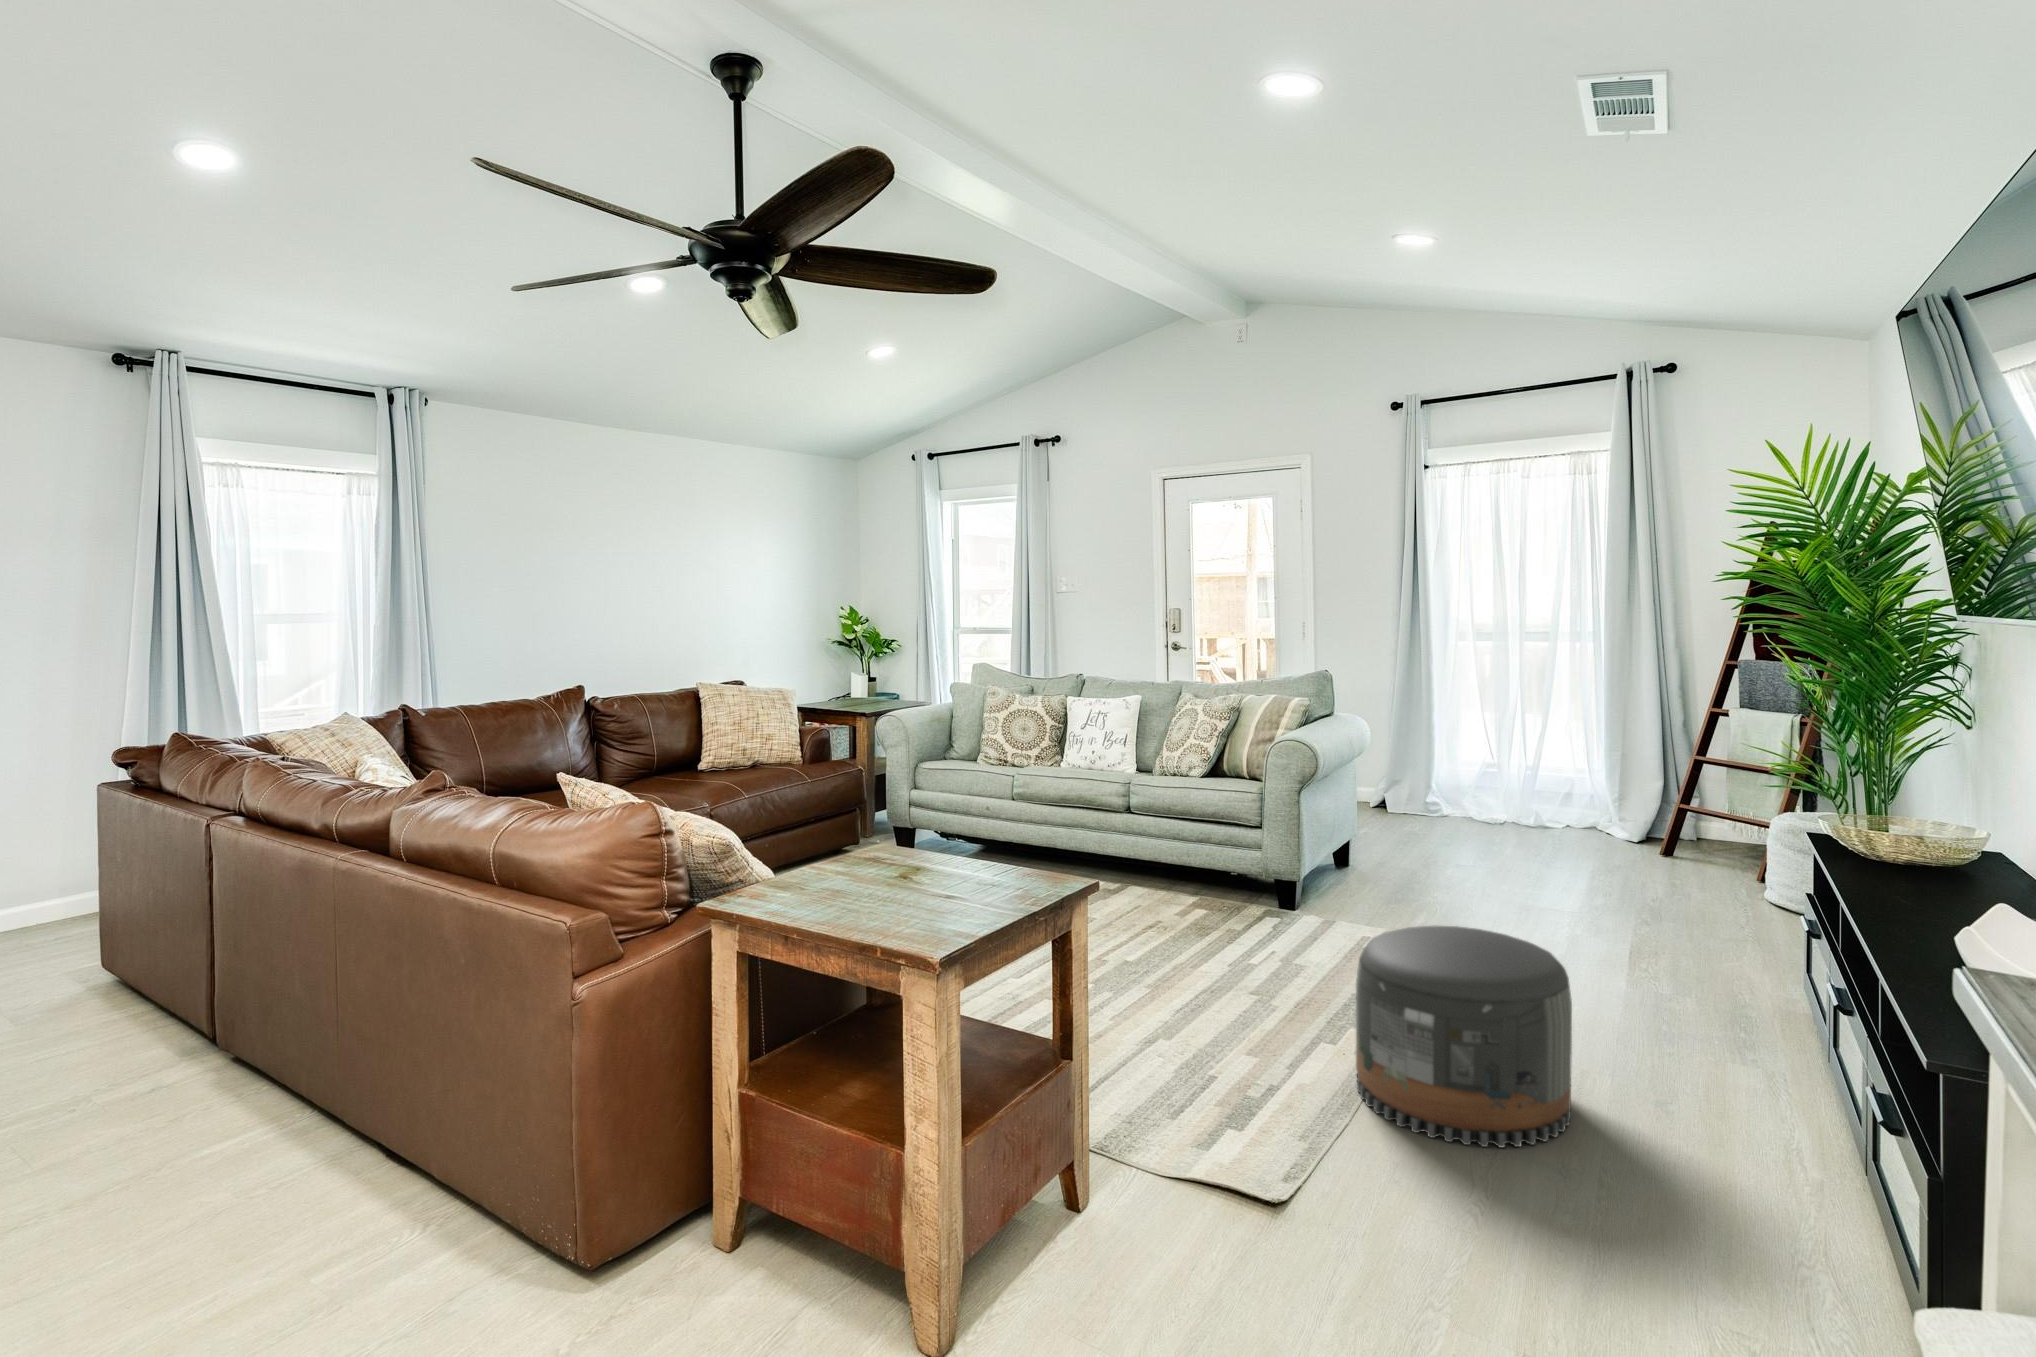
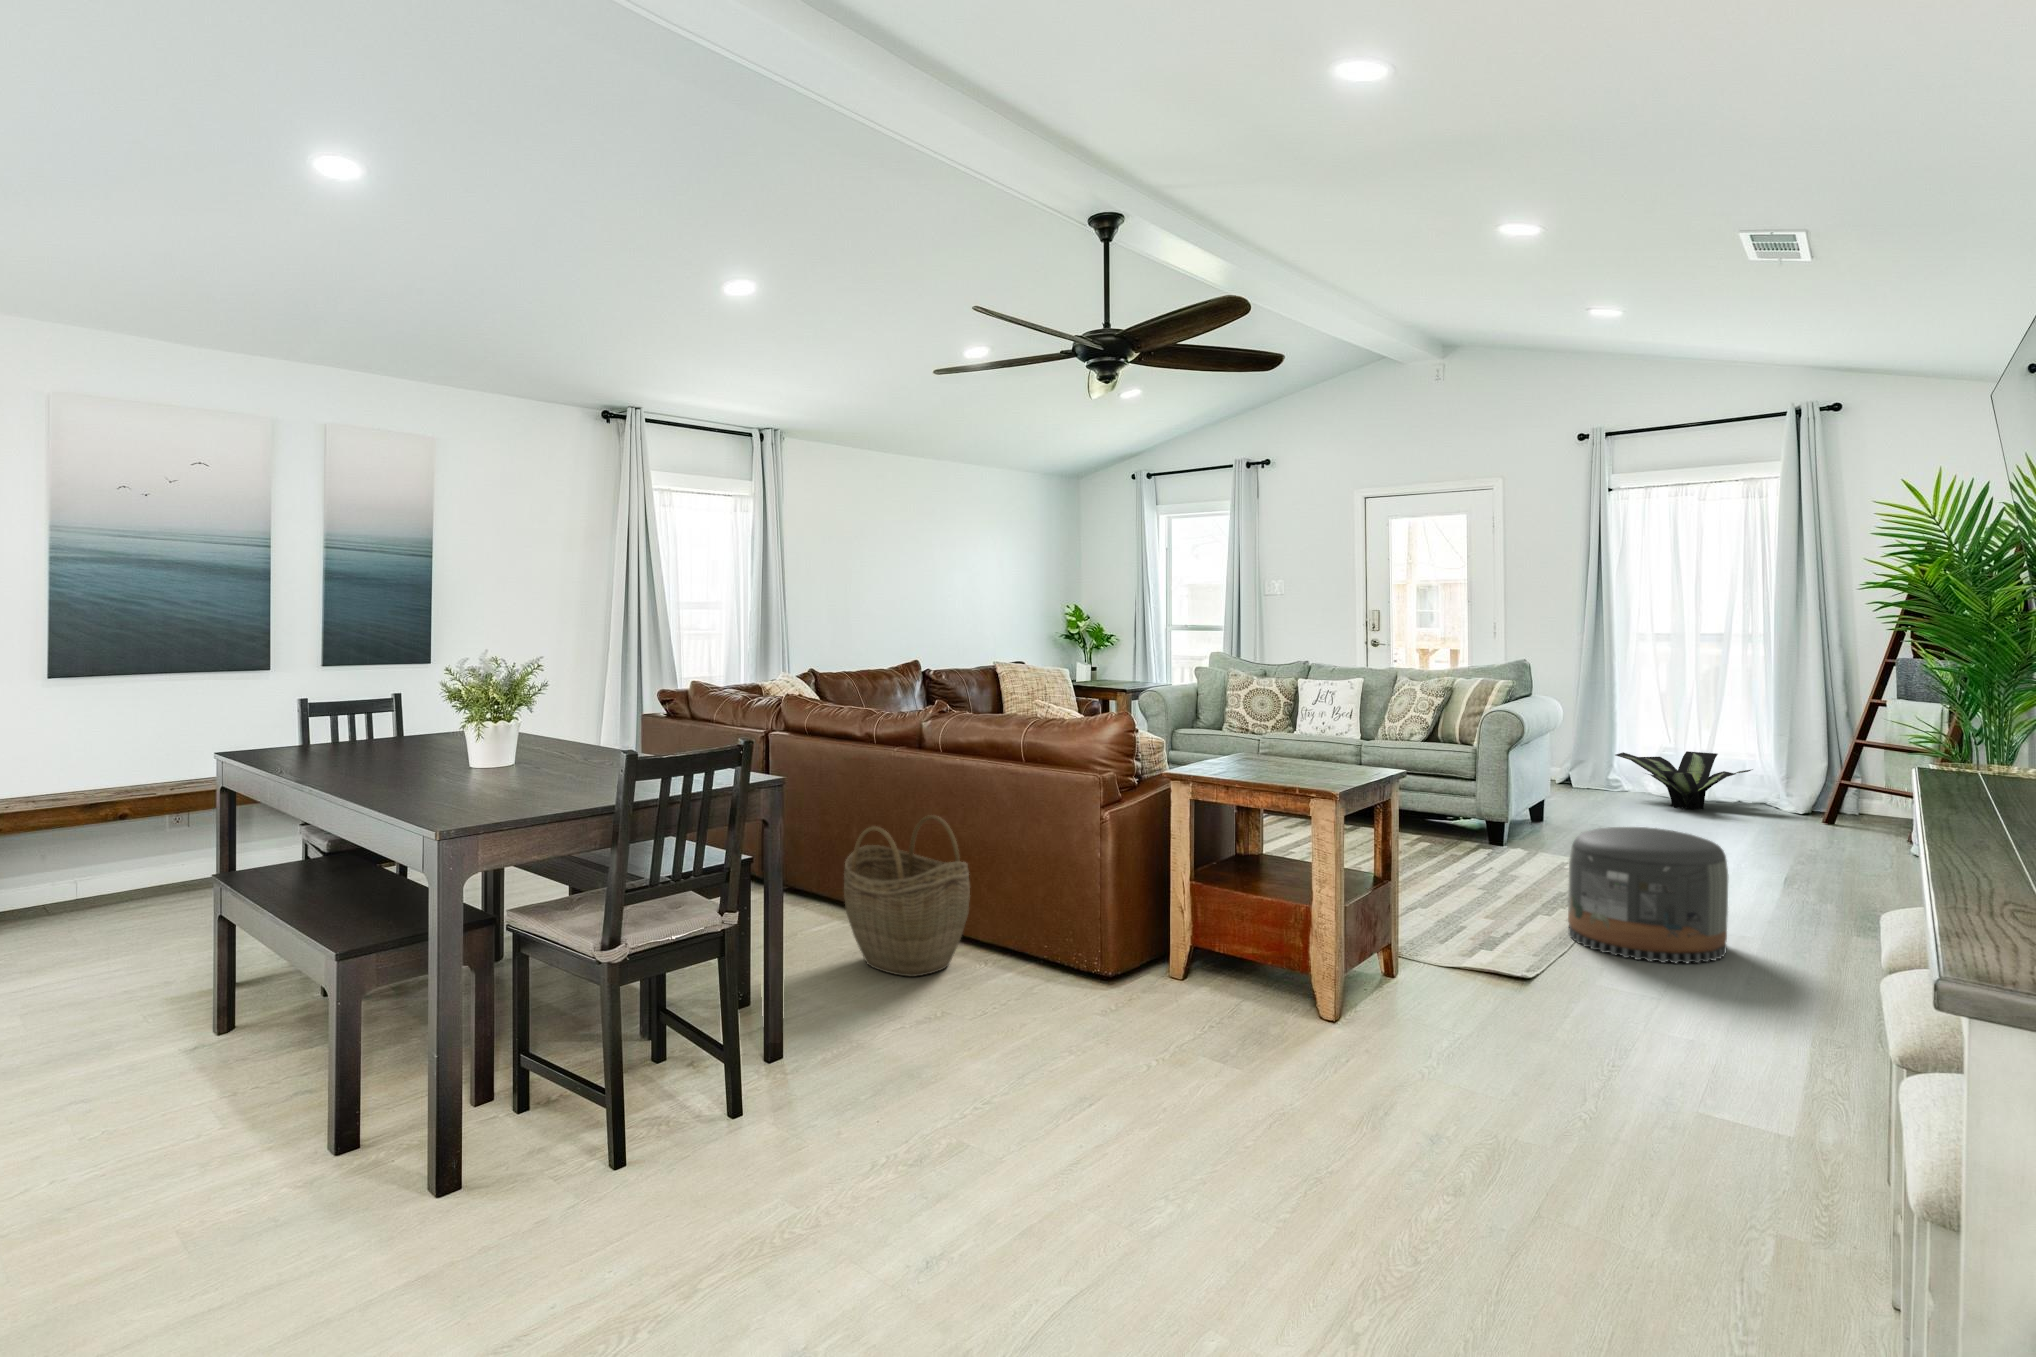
potted plant: none [1431,769,1585,841] -> present [1615,751,1751,809]
woven basket: none [161,976,391,1274] -> present [844,815,970,977]

